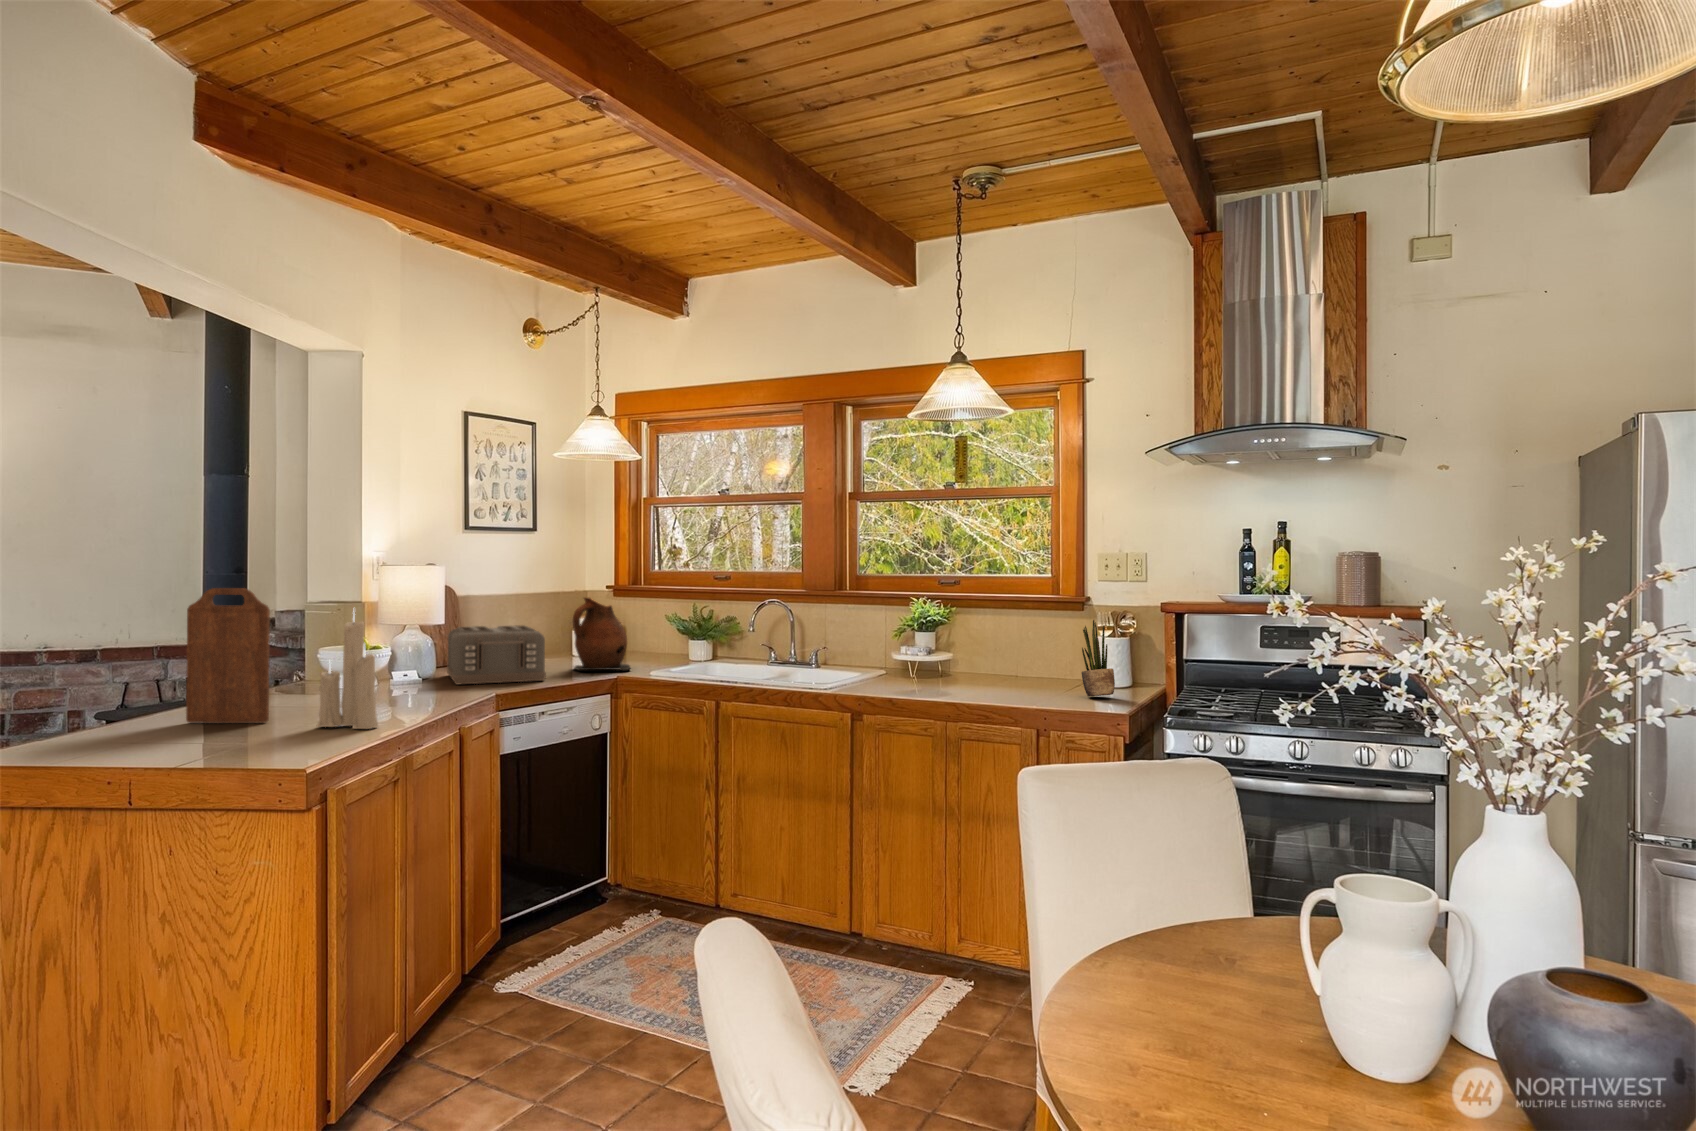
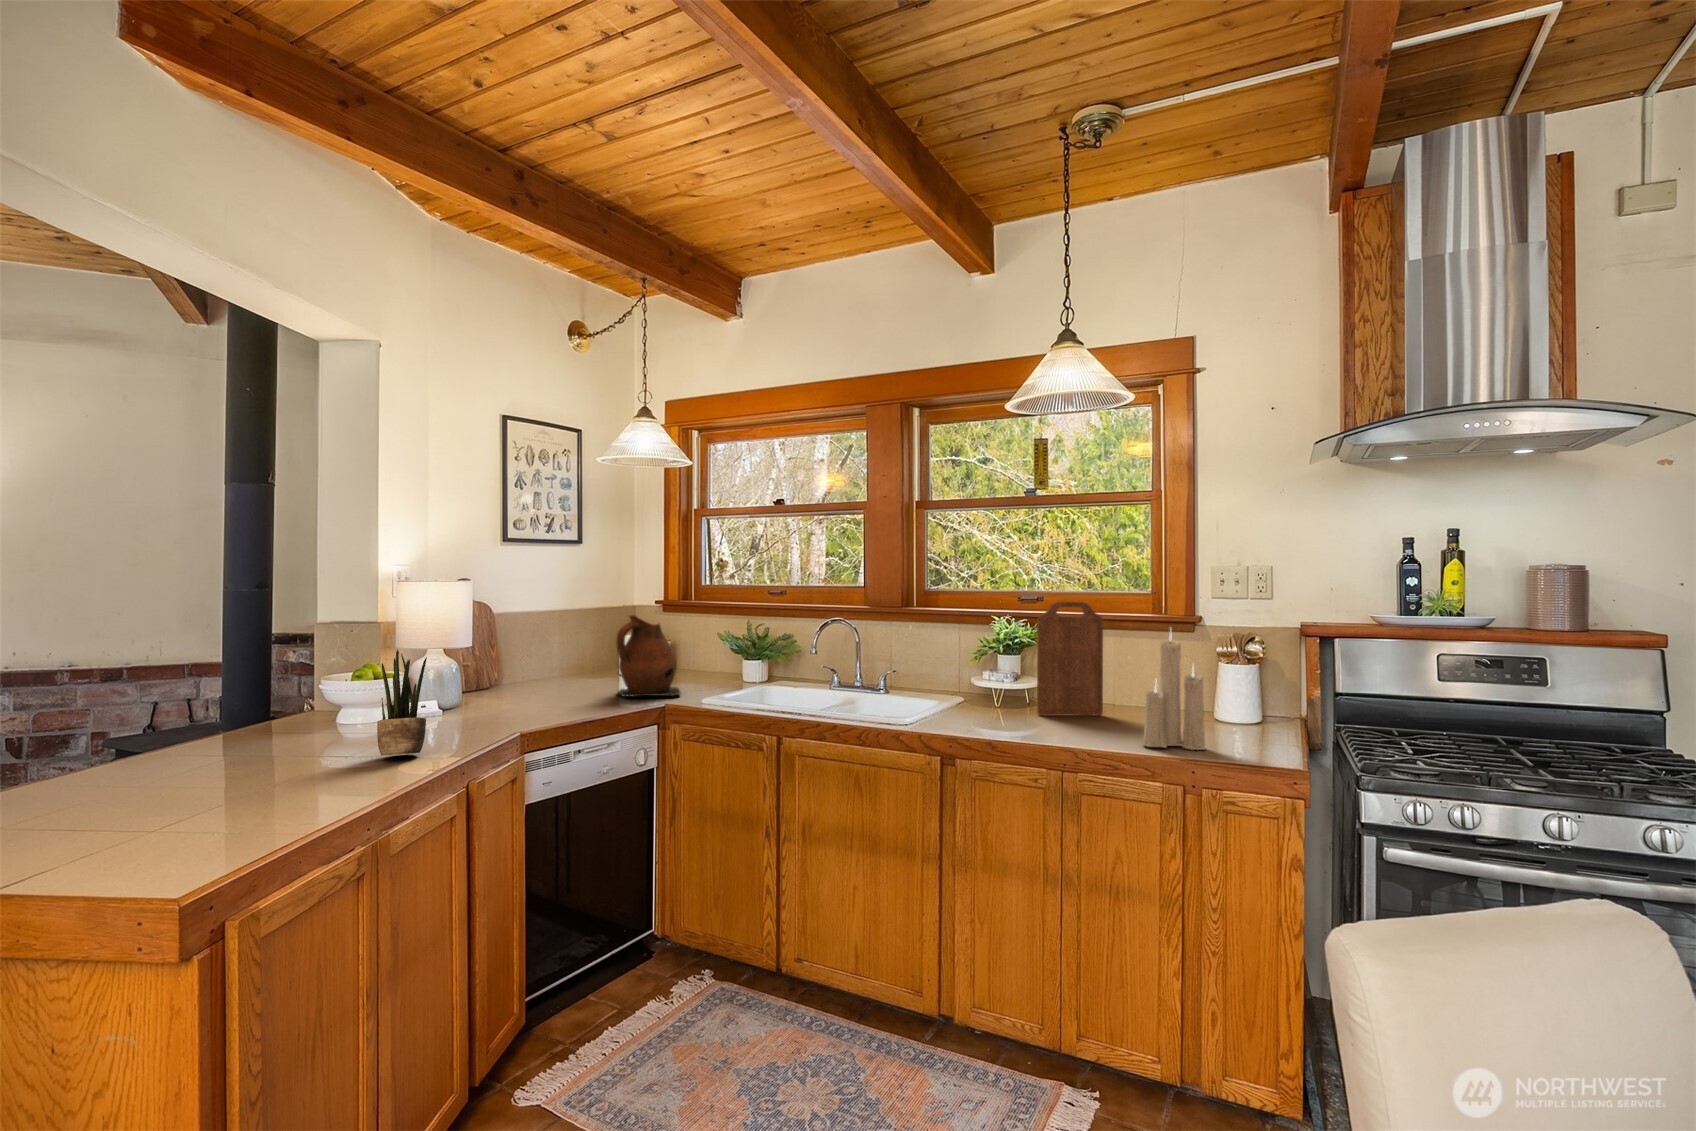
cutting board: present [186,588,270,723] -> present [1037,602,1103,715]
candle: present [317,614,378,729] -> present [1142,637,1206,750]
potted plant: present [1082,620,1115,696] -> present [377,650,427,755]
toaster: present [447,625,546,684] -> none [475,647,584,718]

